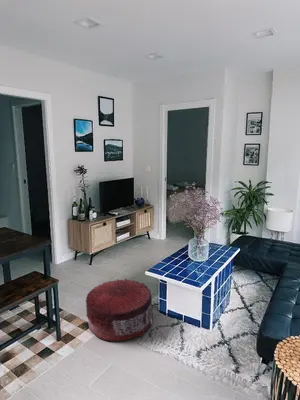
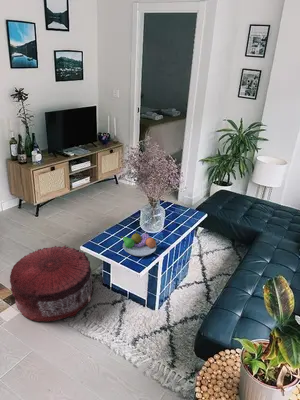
fruit bowl: none [178,258,208,277] -> present [121,232,157,257]

